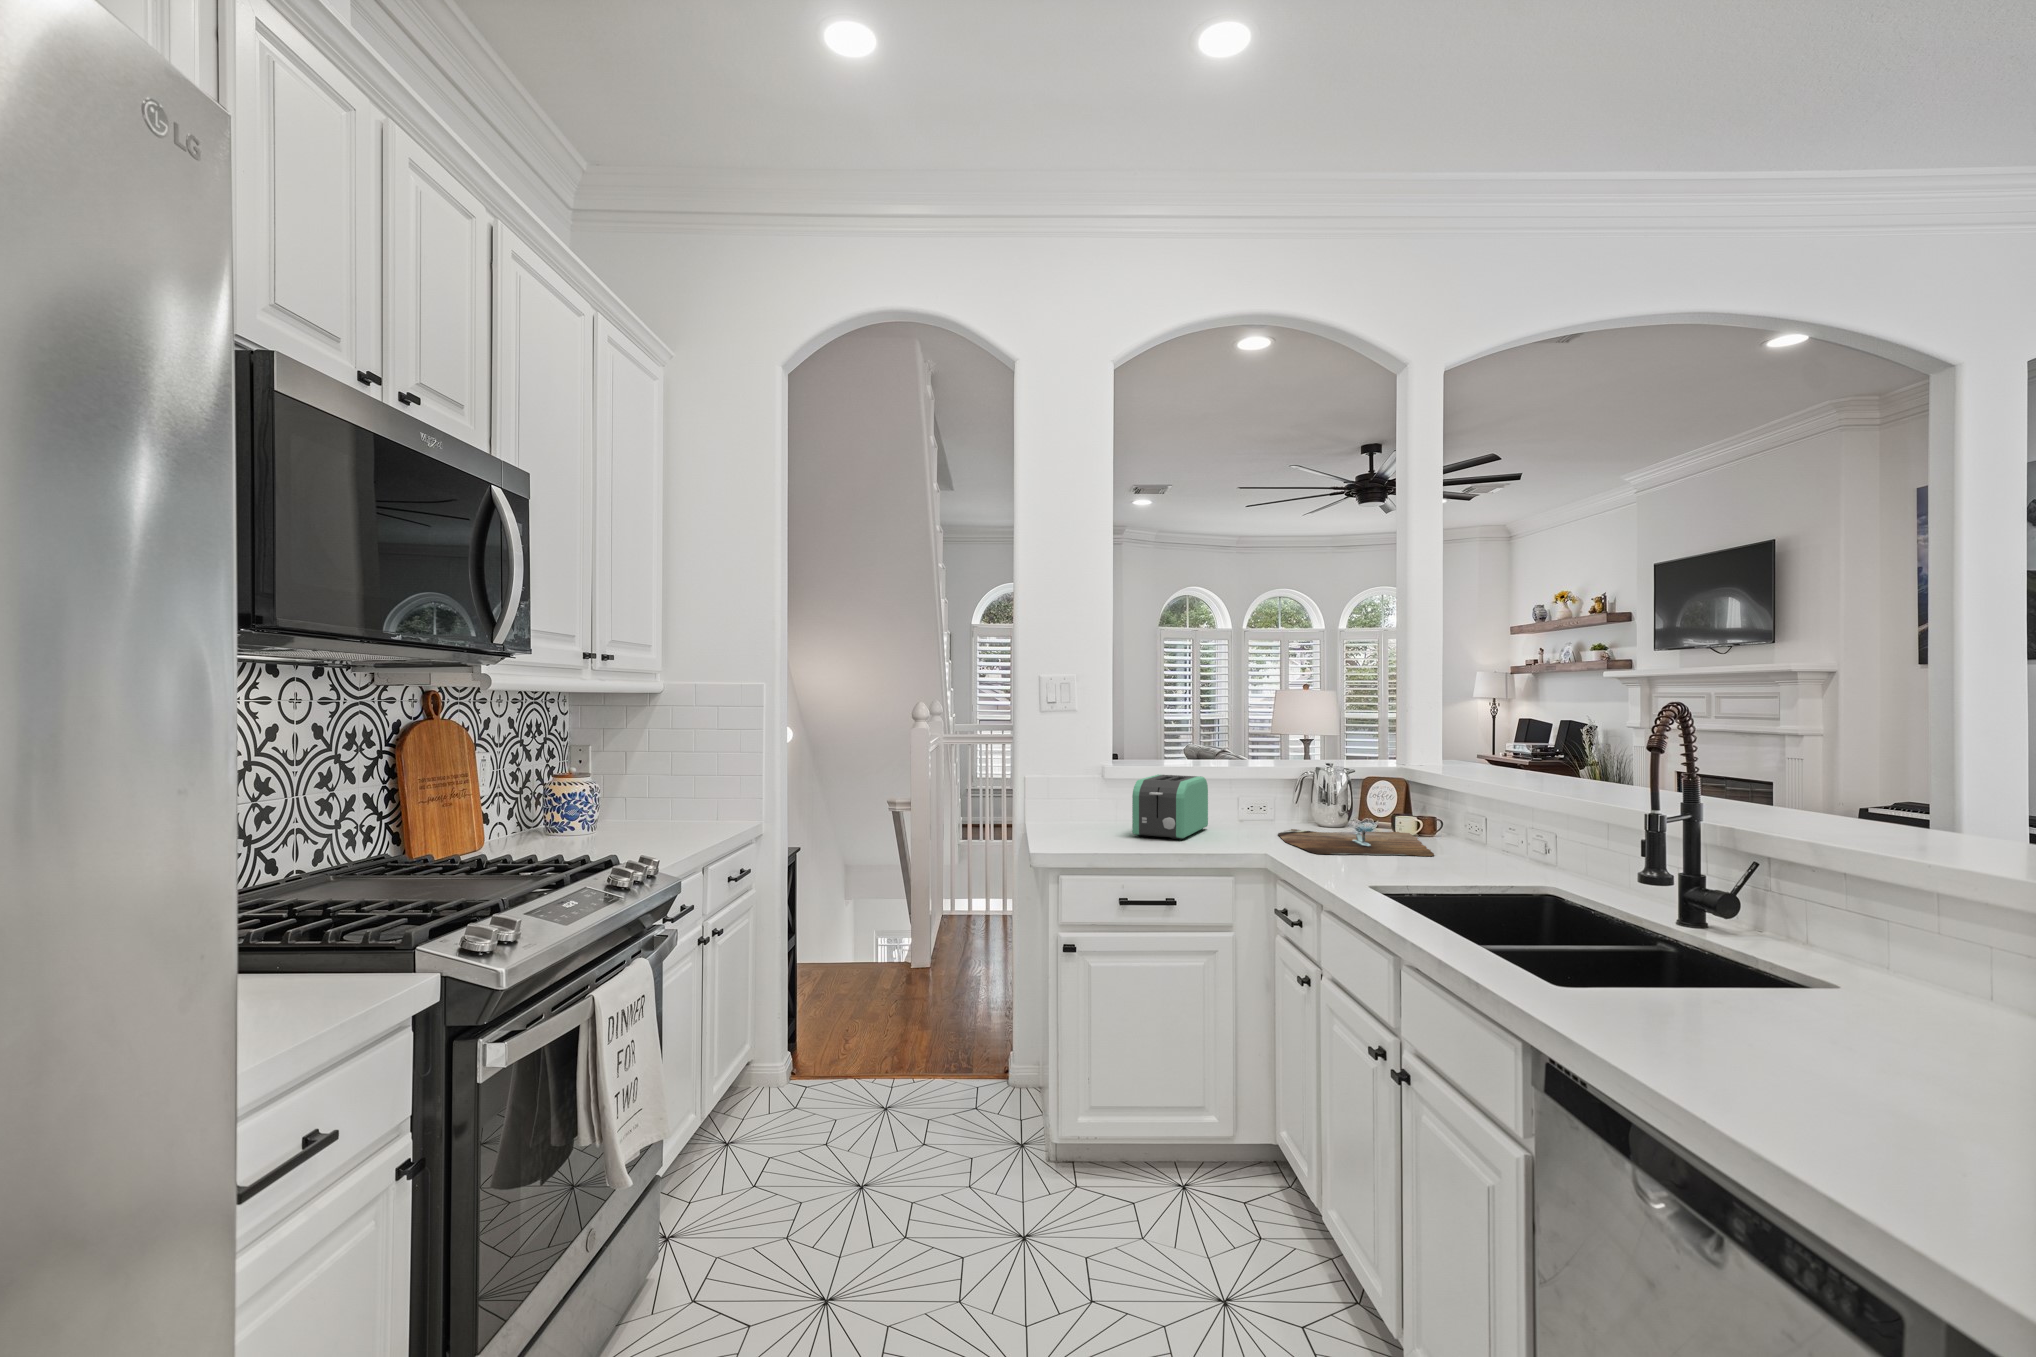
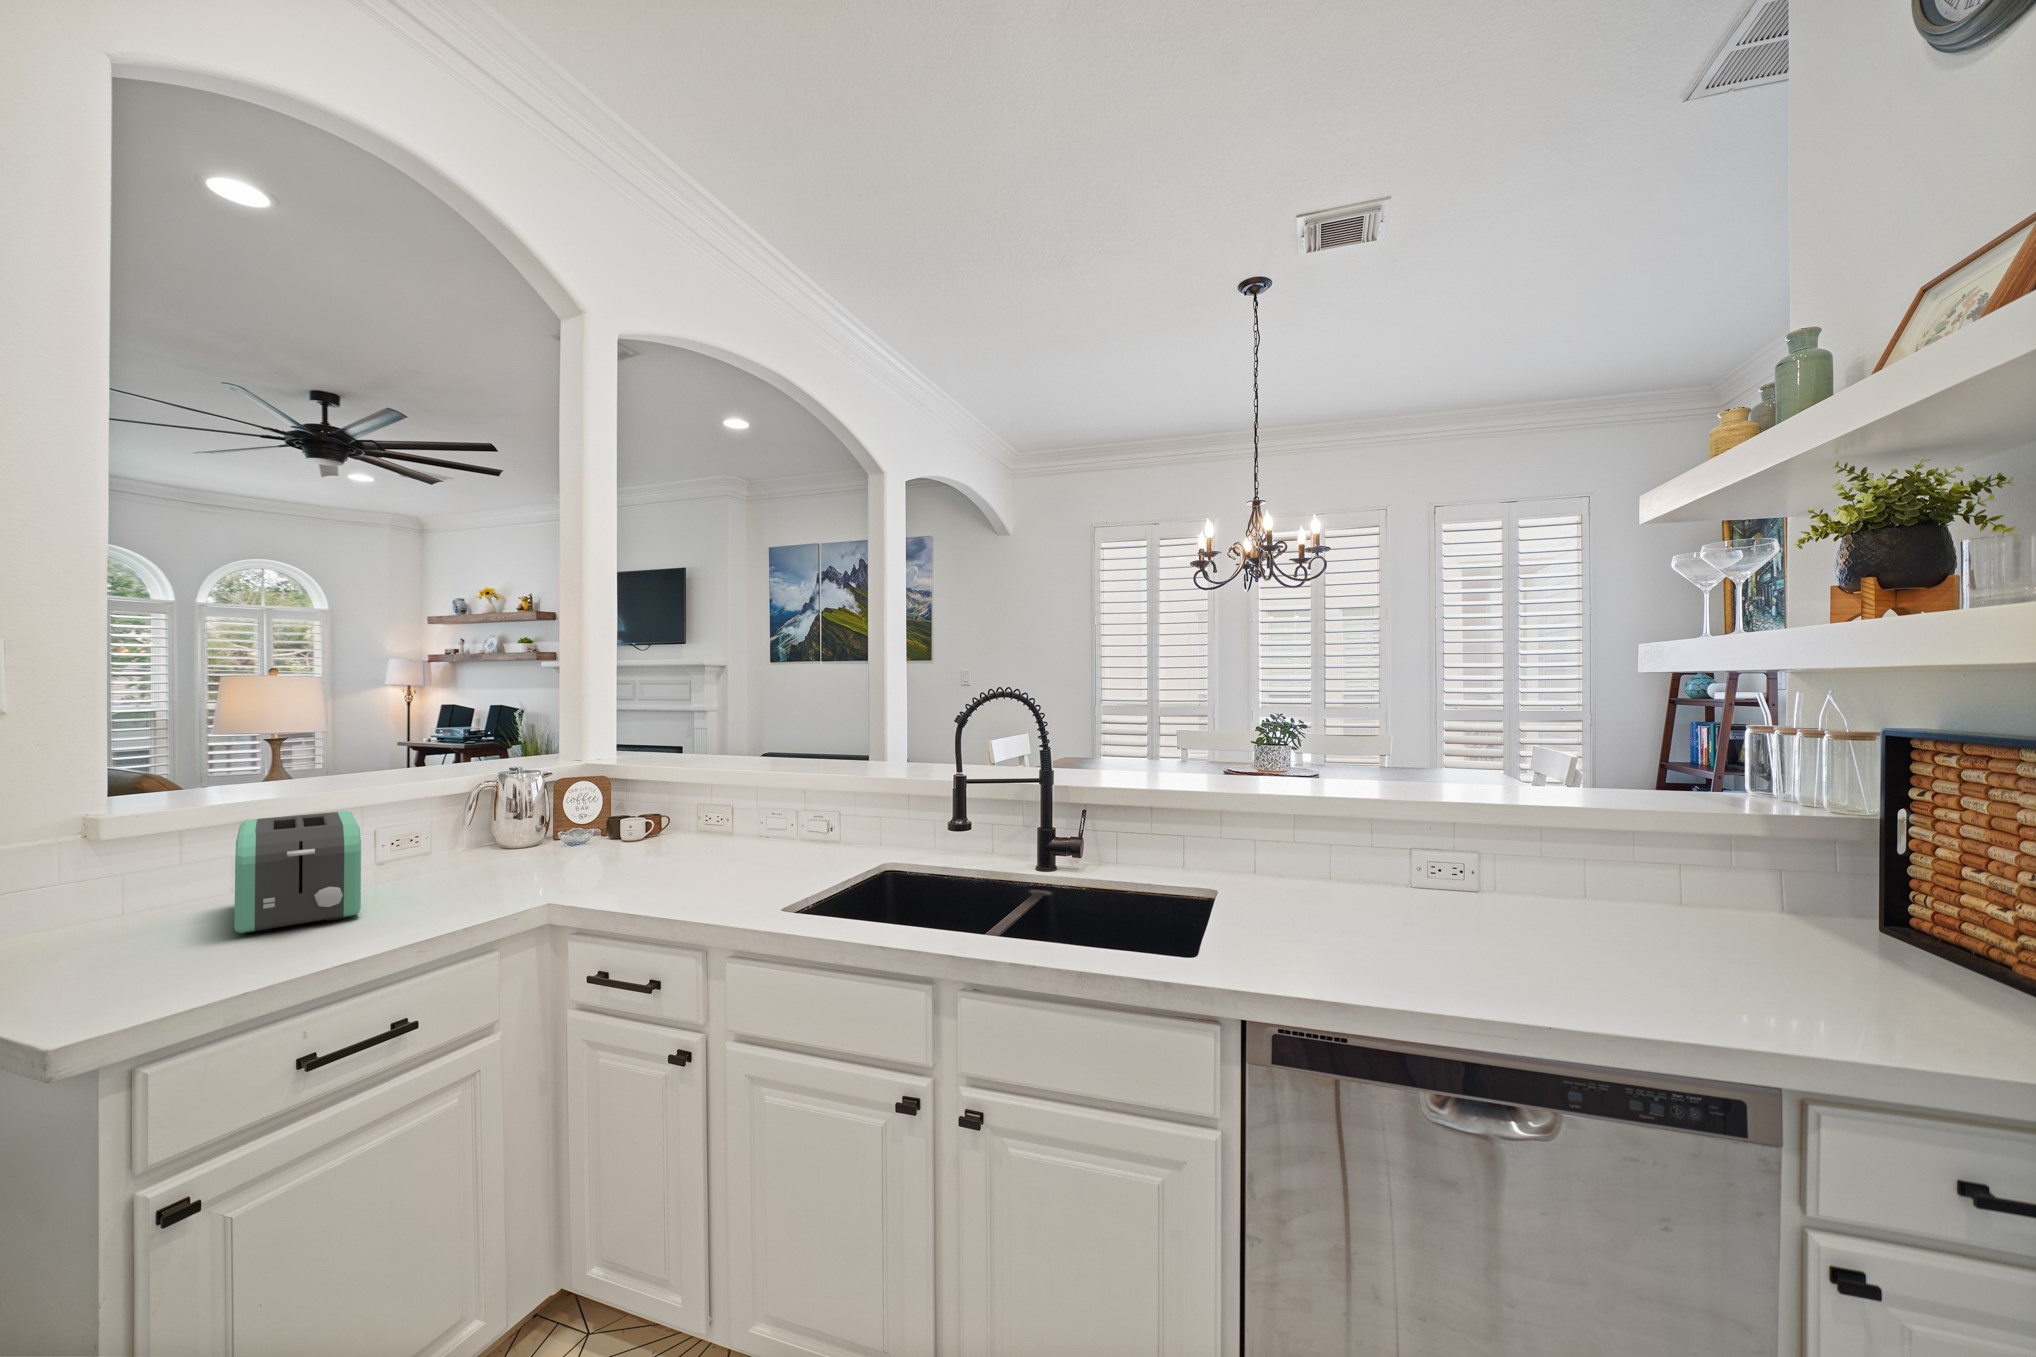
cutting board: present [1278,829,1434,856] -> none [479,836,709,885]

